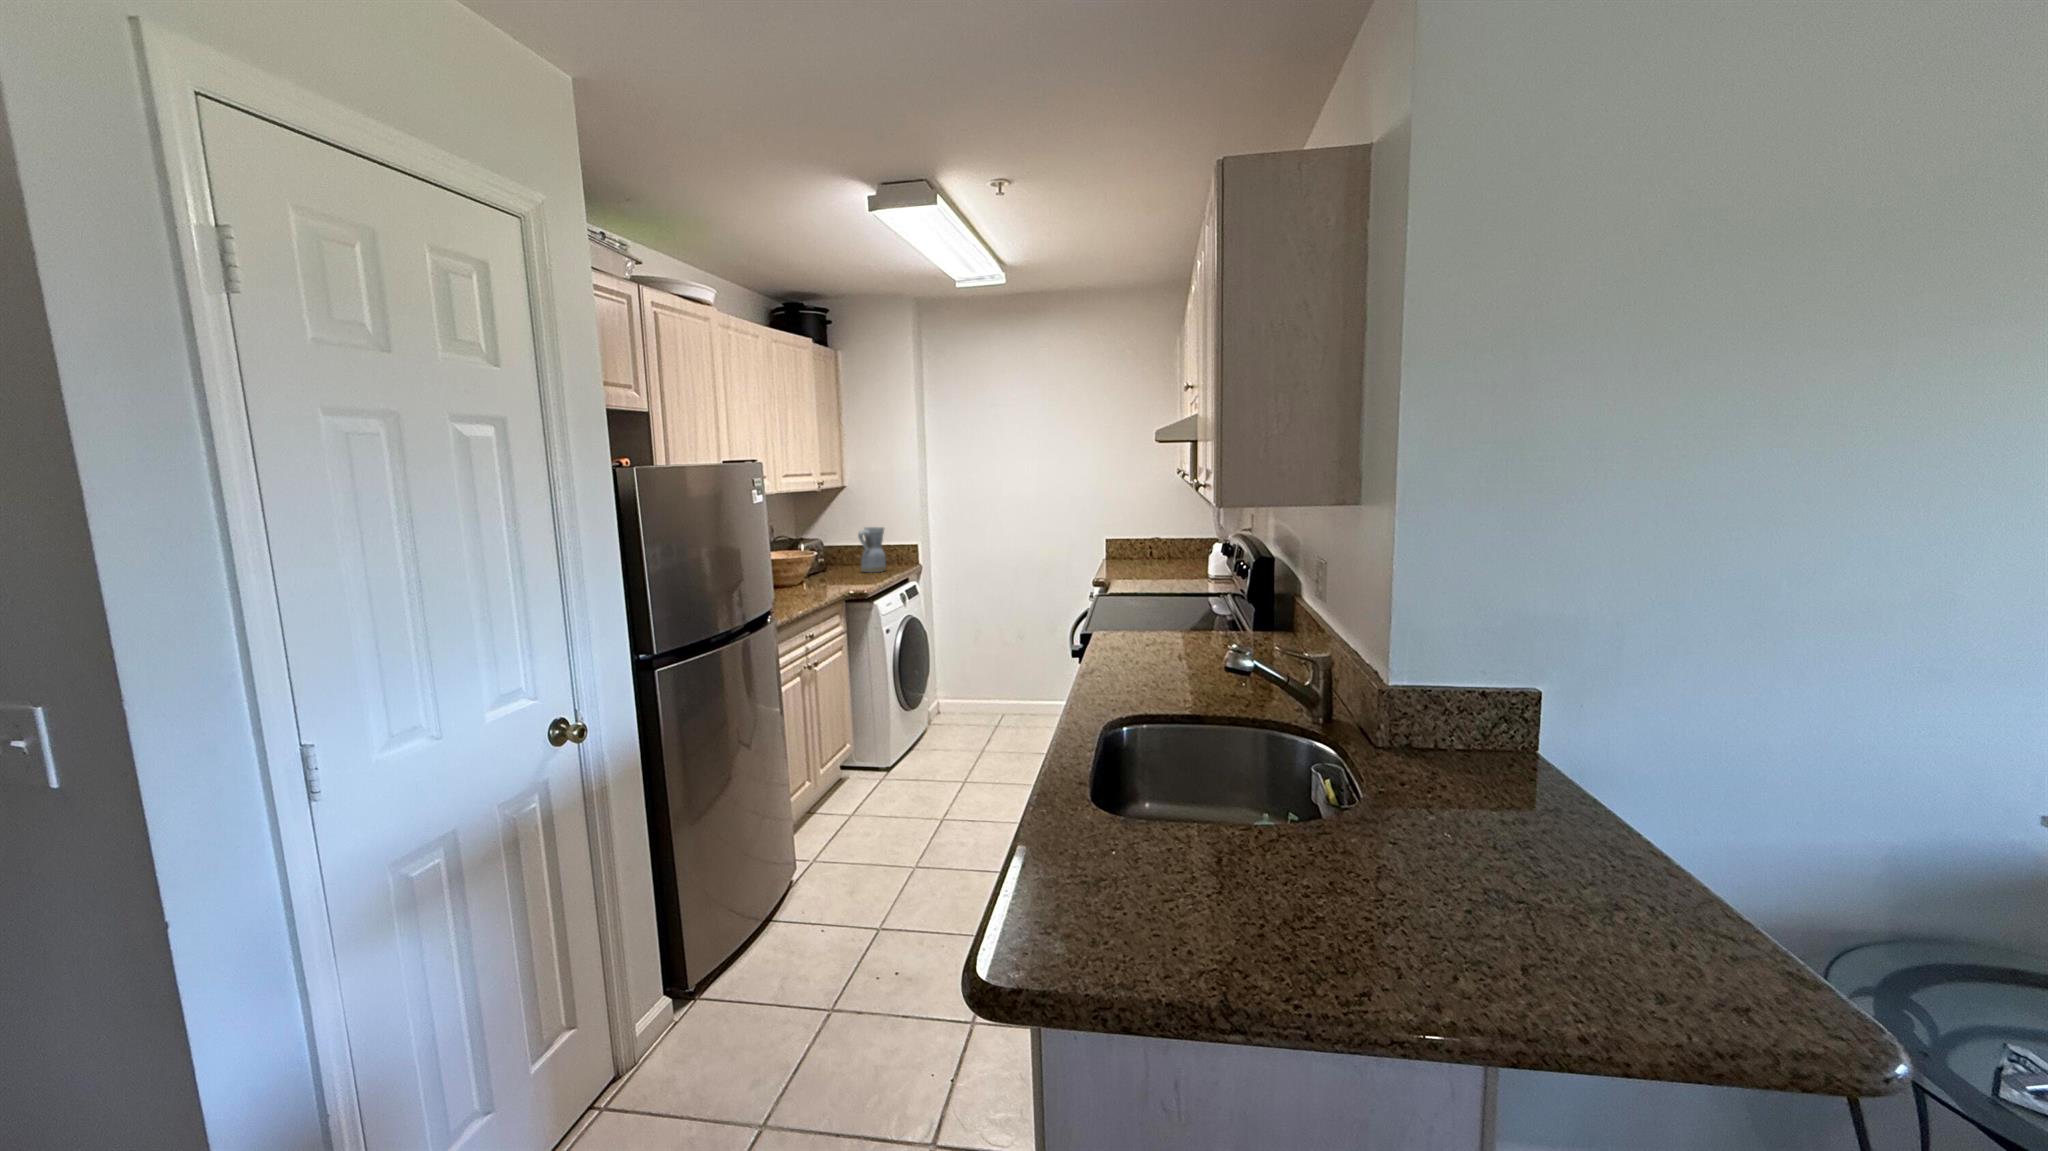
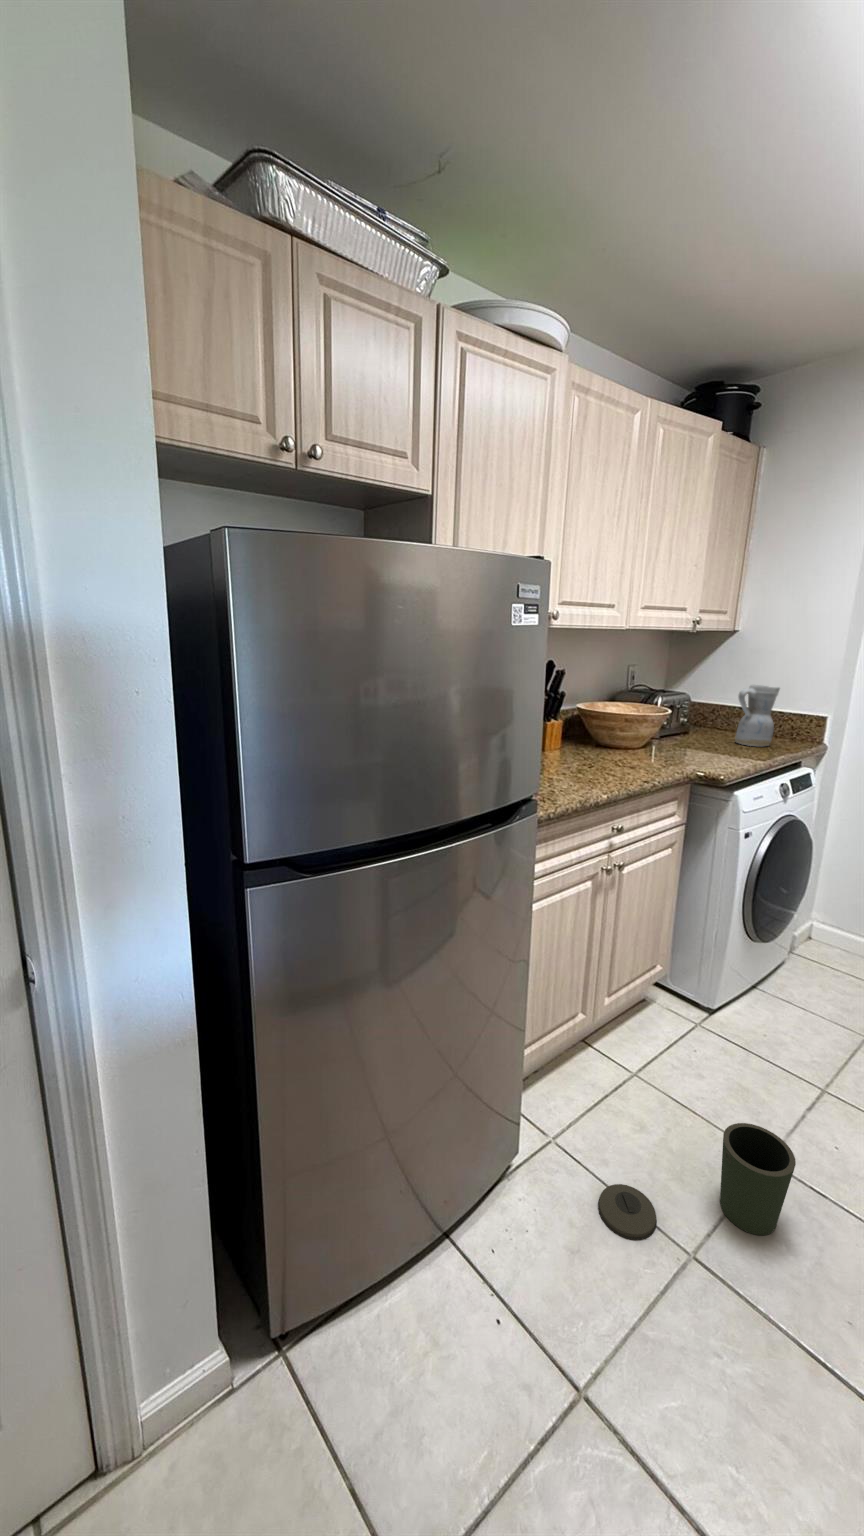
trash can: none [858,788,958,876] -> present [598,1123,796,1240]

